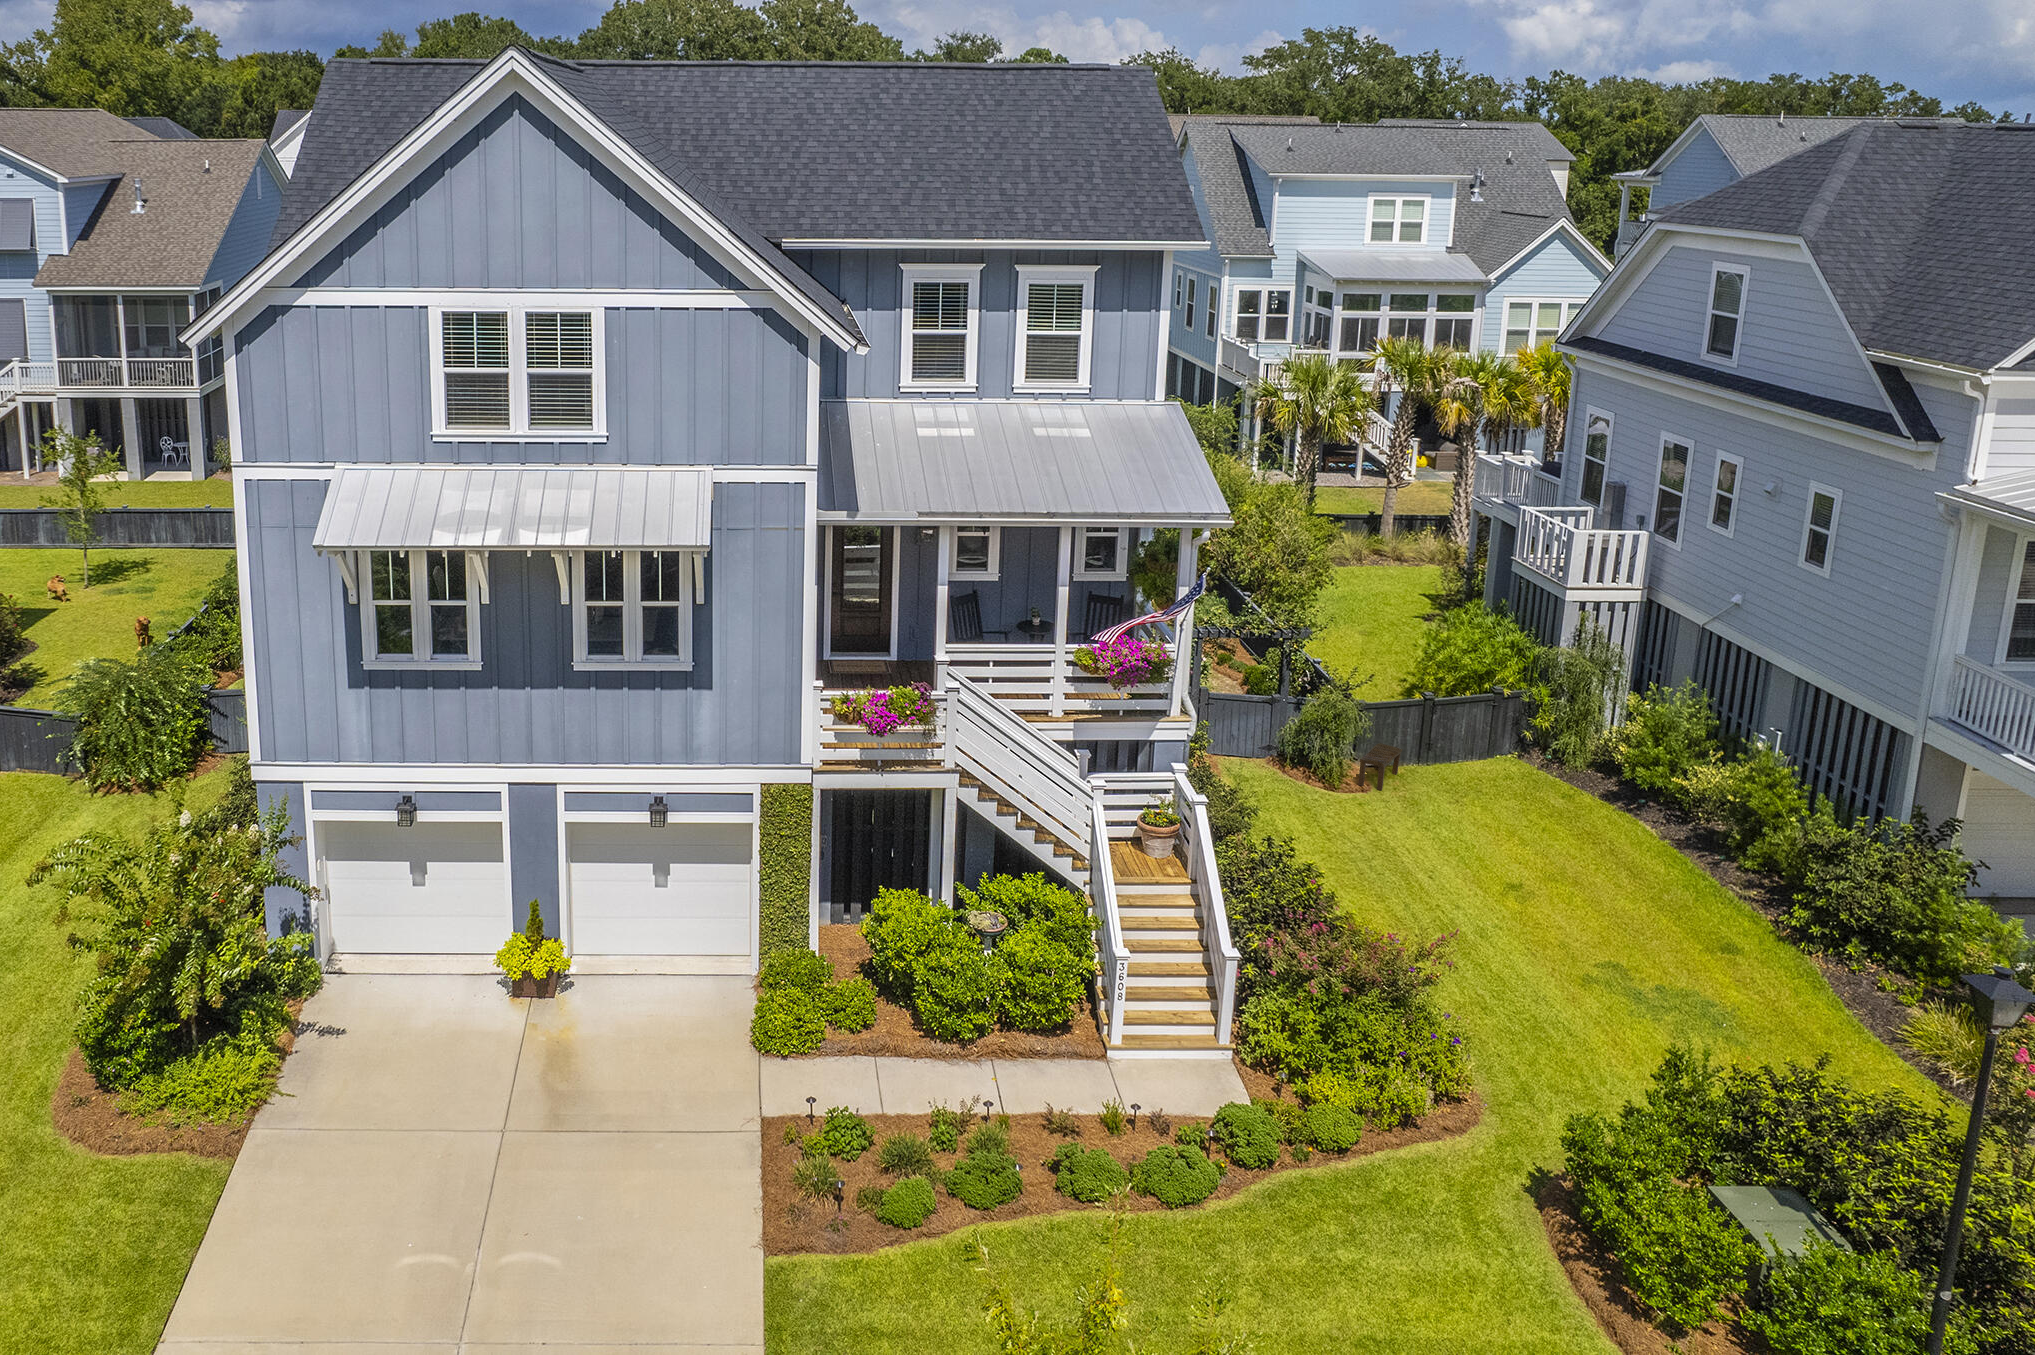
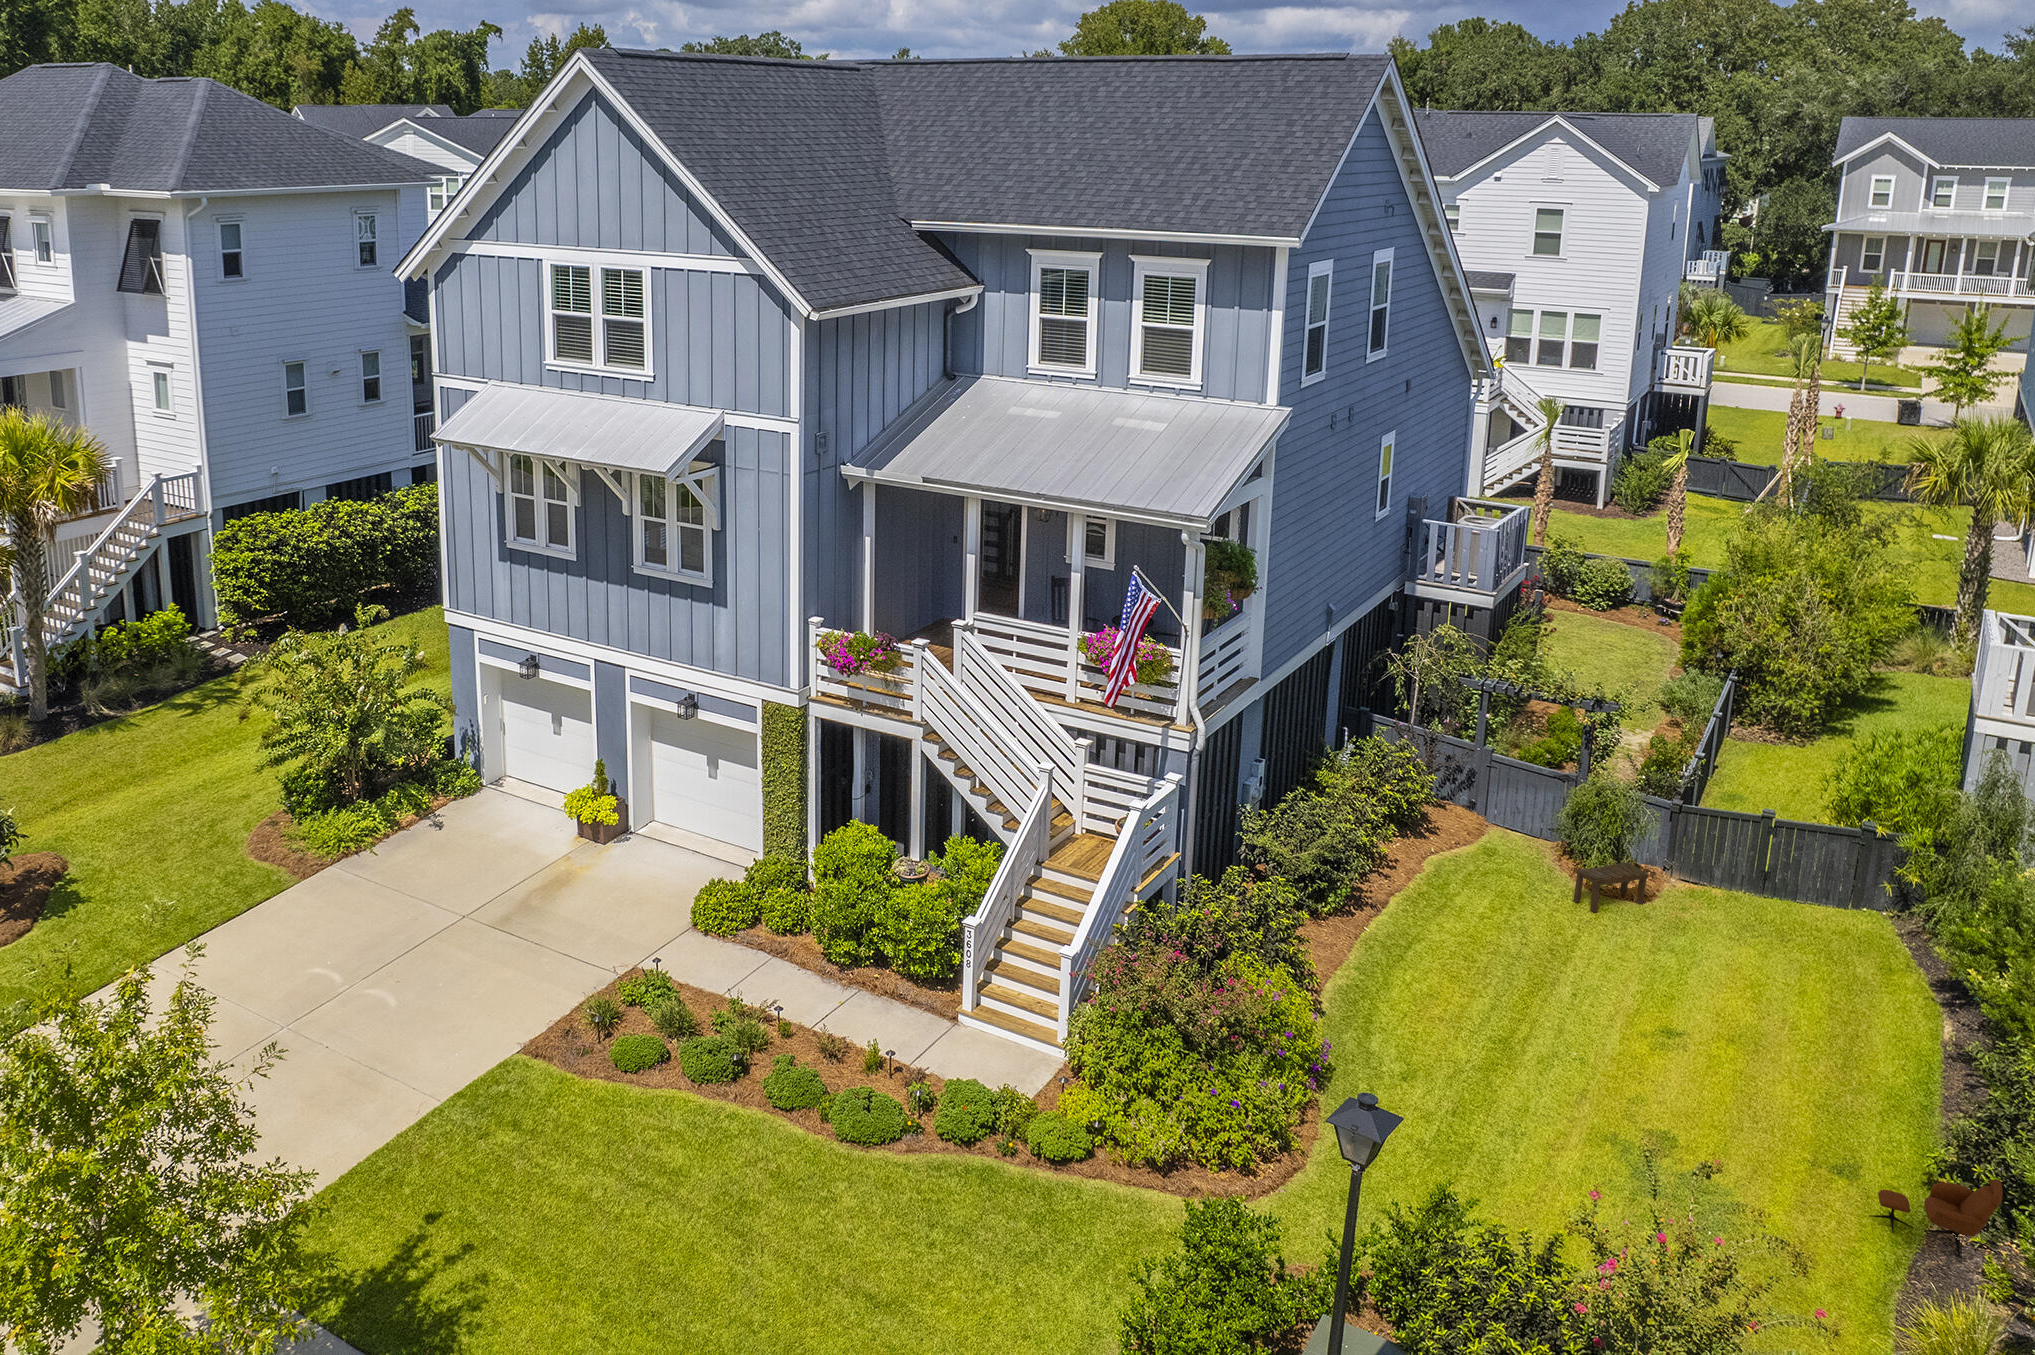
lounge chair: none [1793,906,1880,971] -> present [1869,1180,2003,1255]

